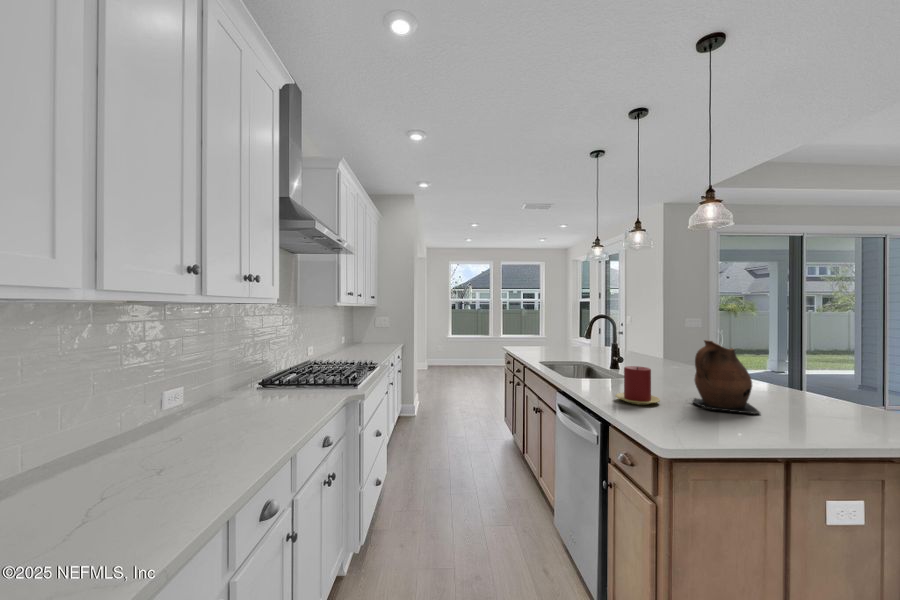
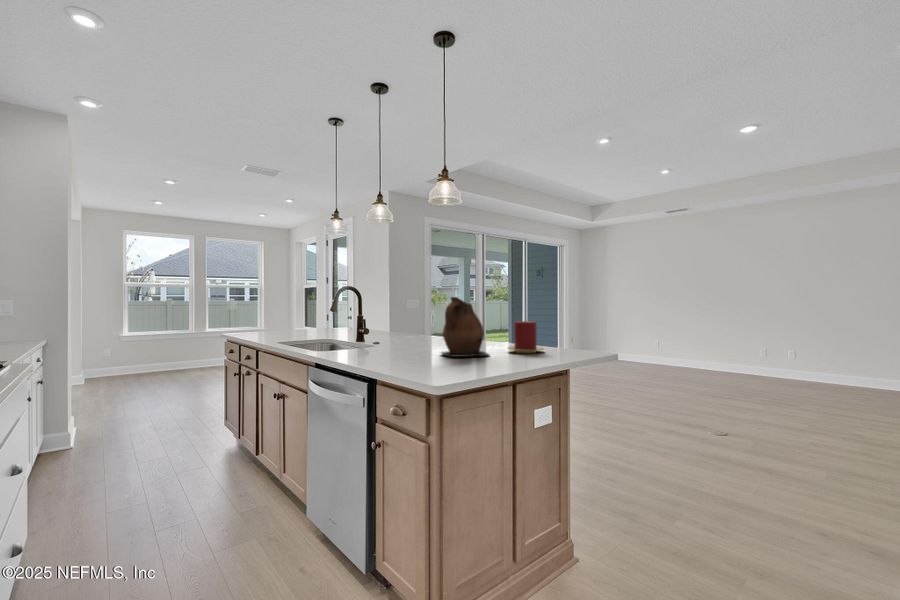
candle: present [616,366,660,405] -> present [508,321,544,353]

